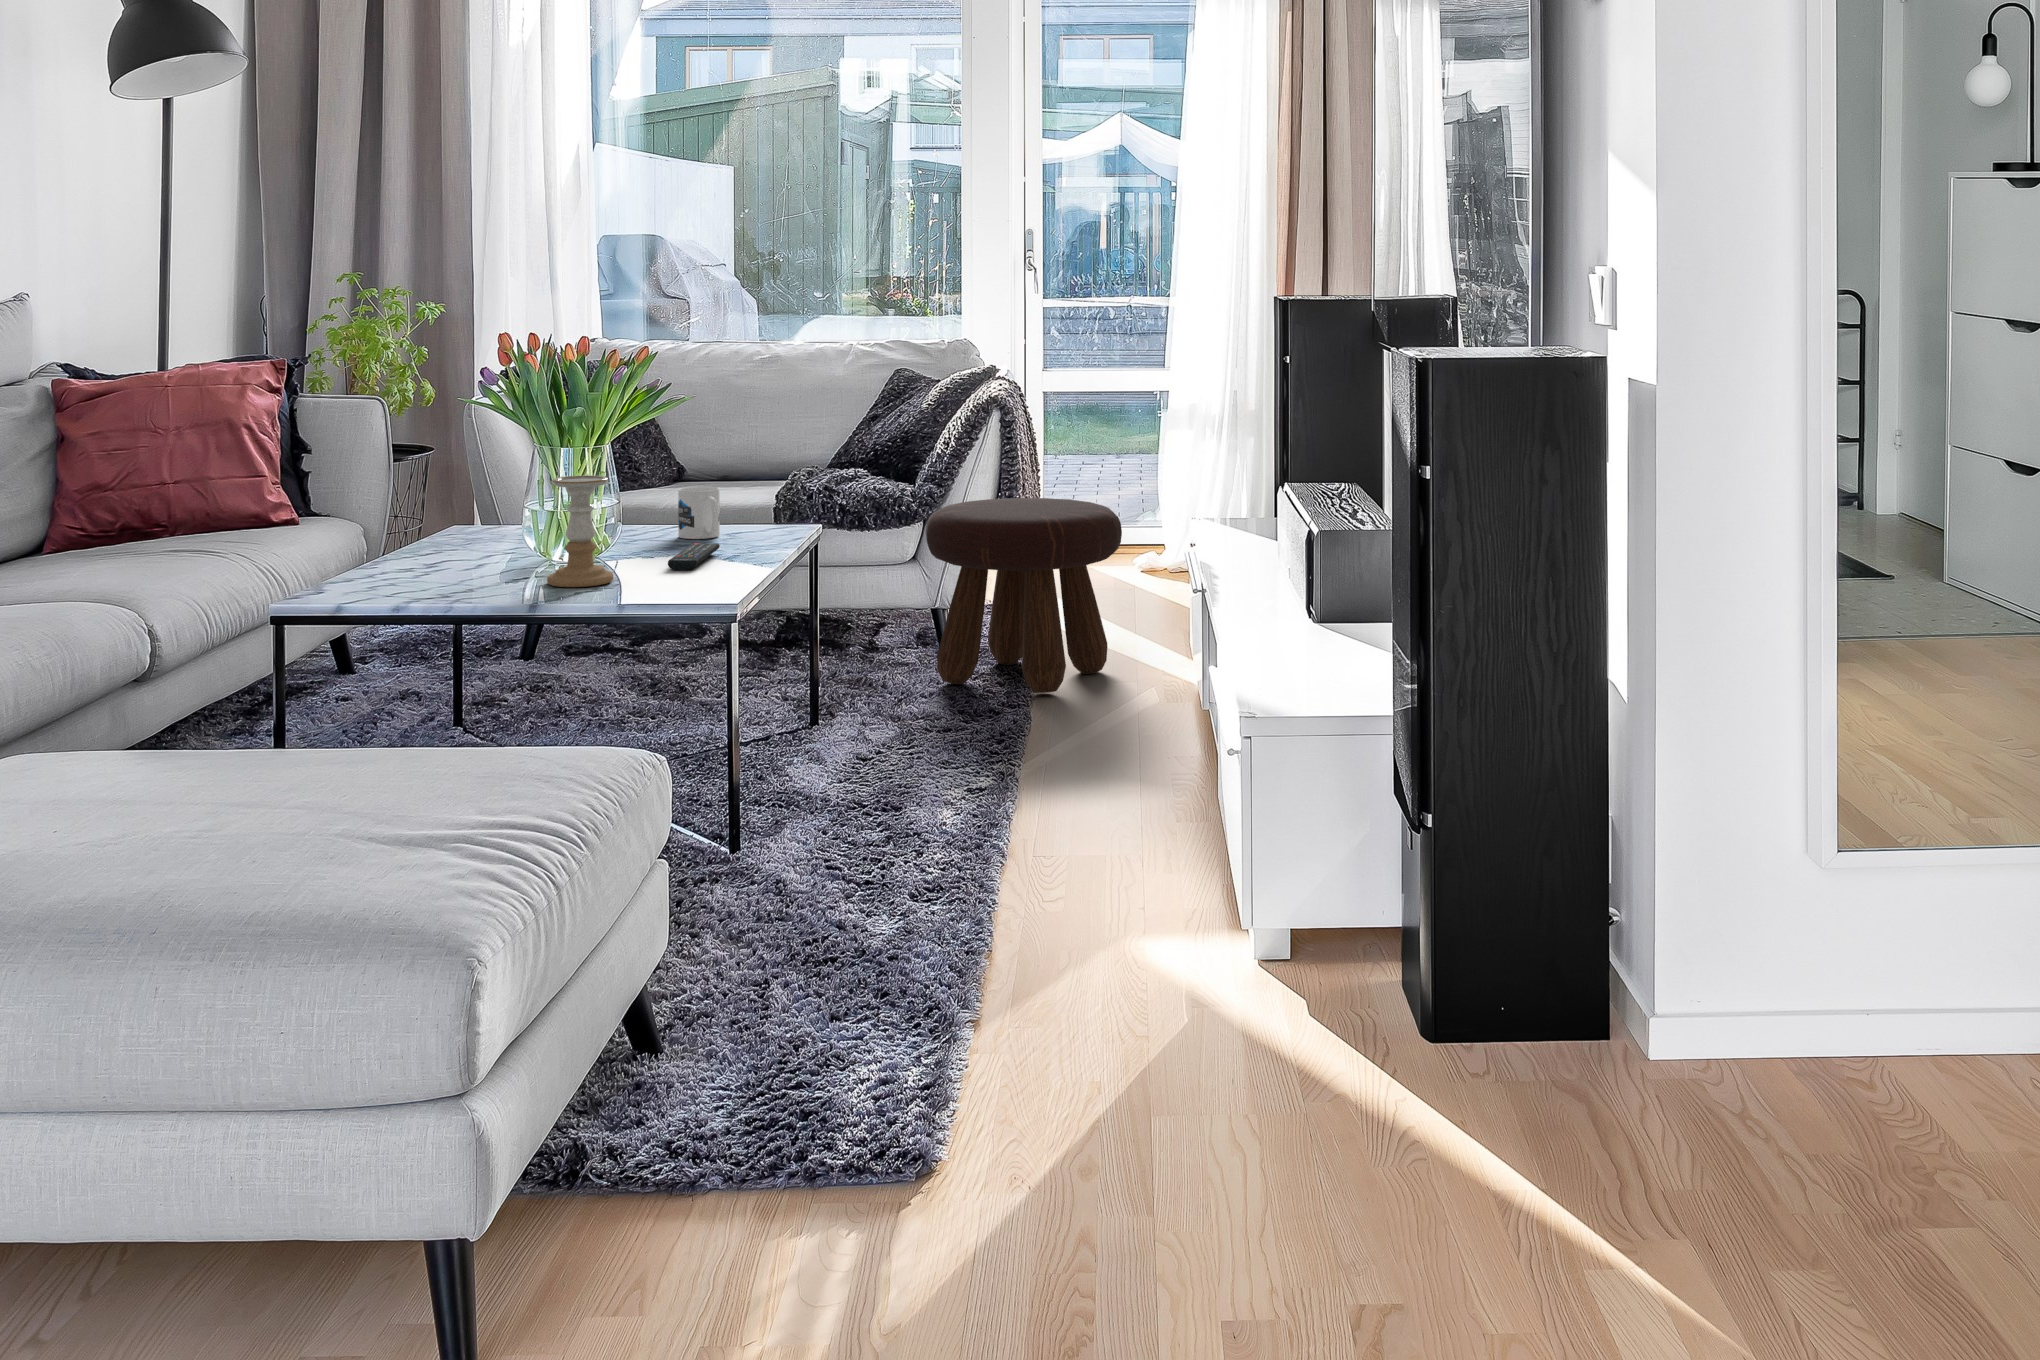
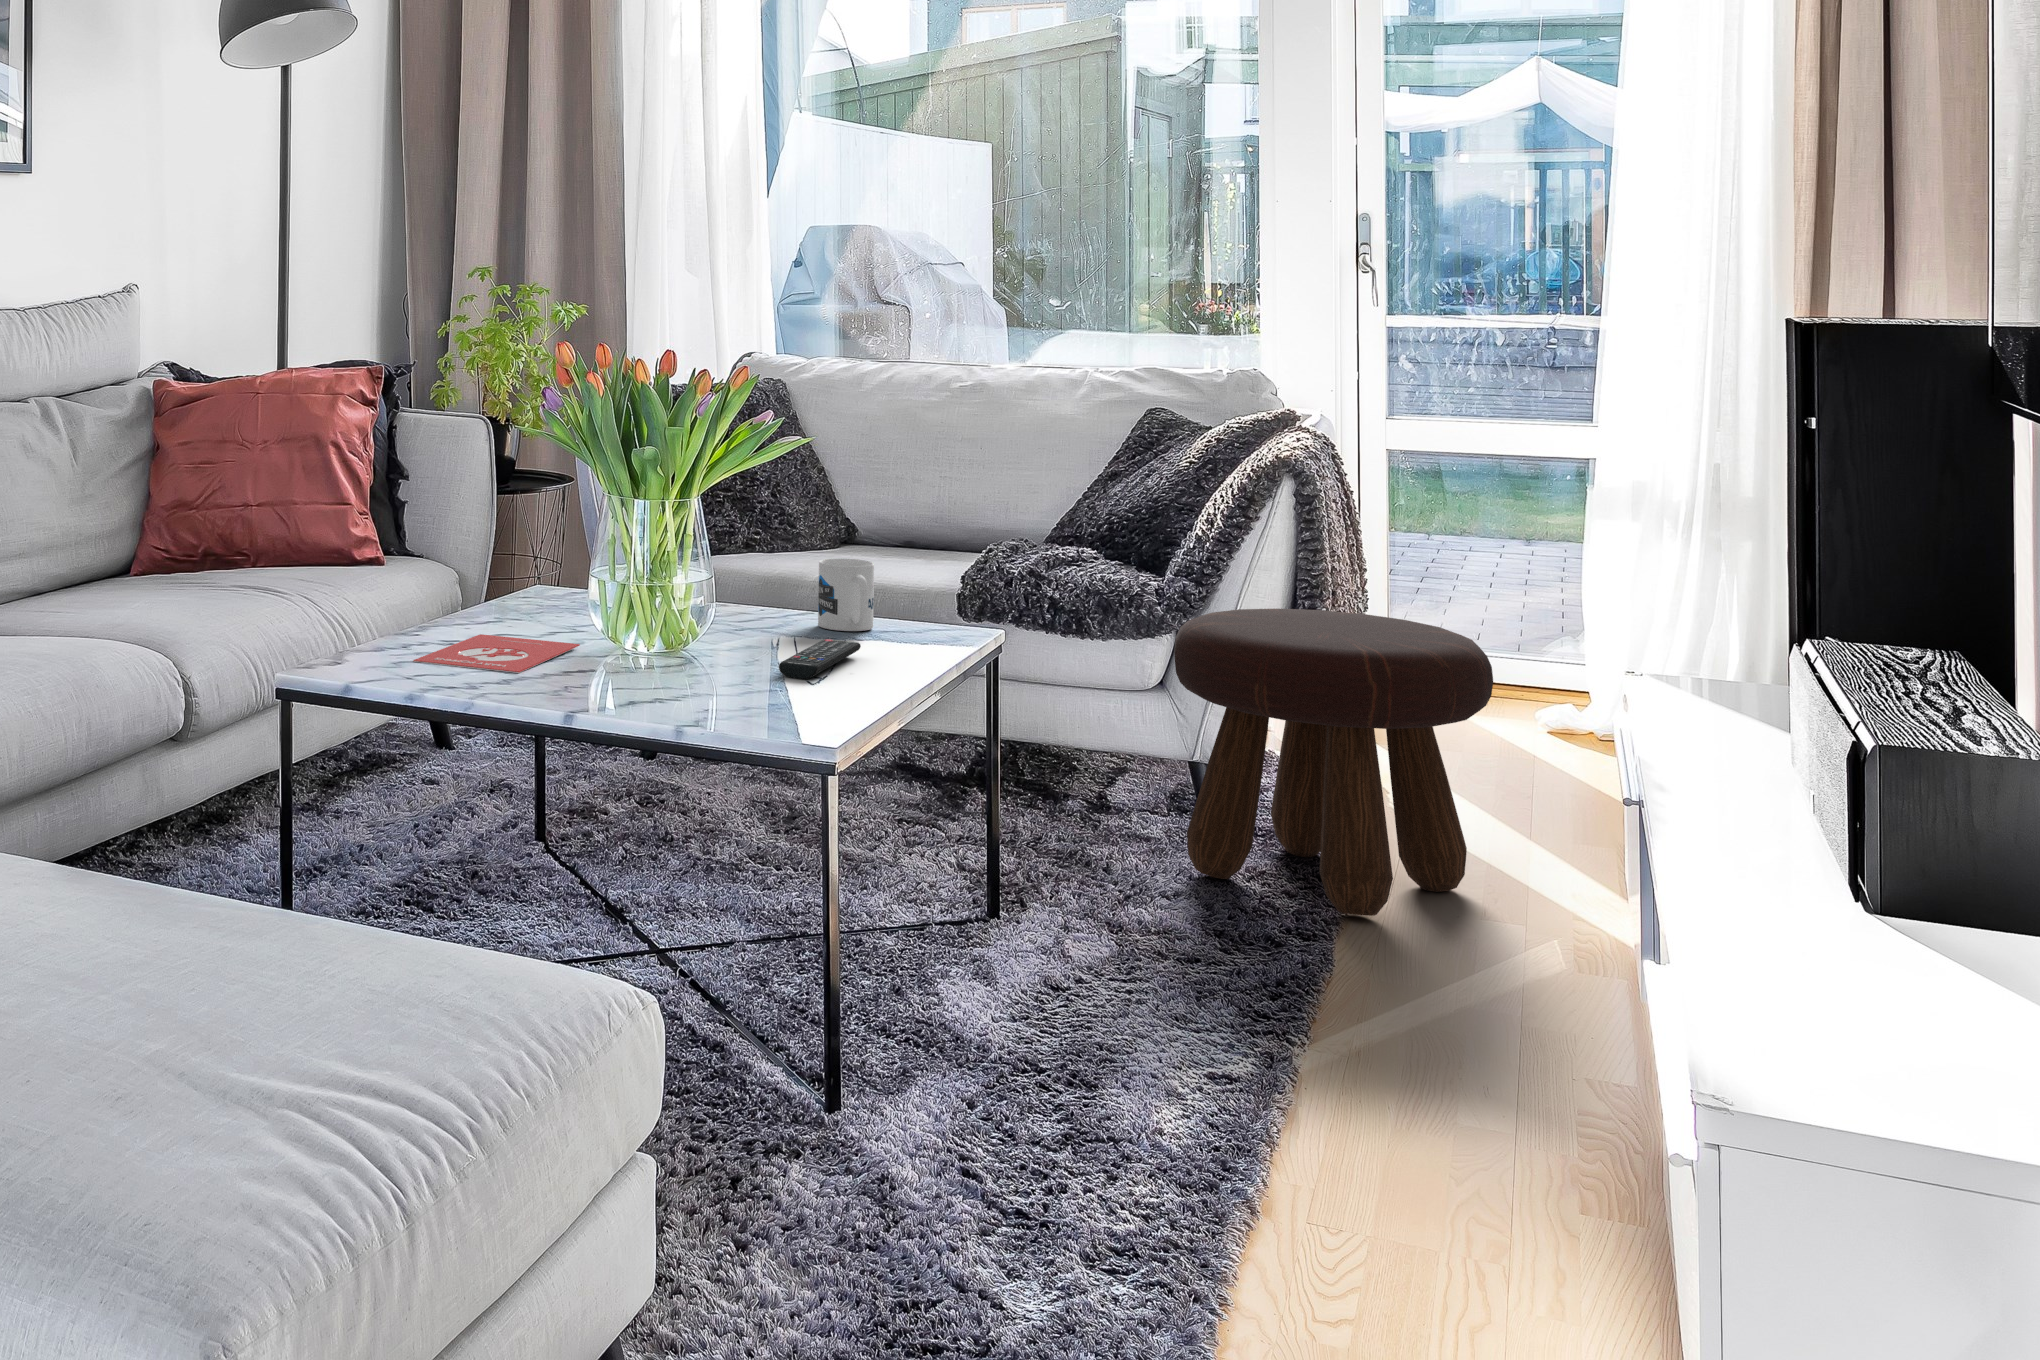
candle holder: present [547,475,614,587] -> none [613,537,699,690]
book: none [378,564,507,587] -> present [413,634,580,673]

